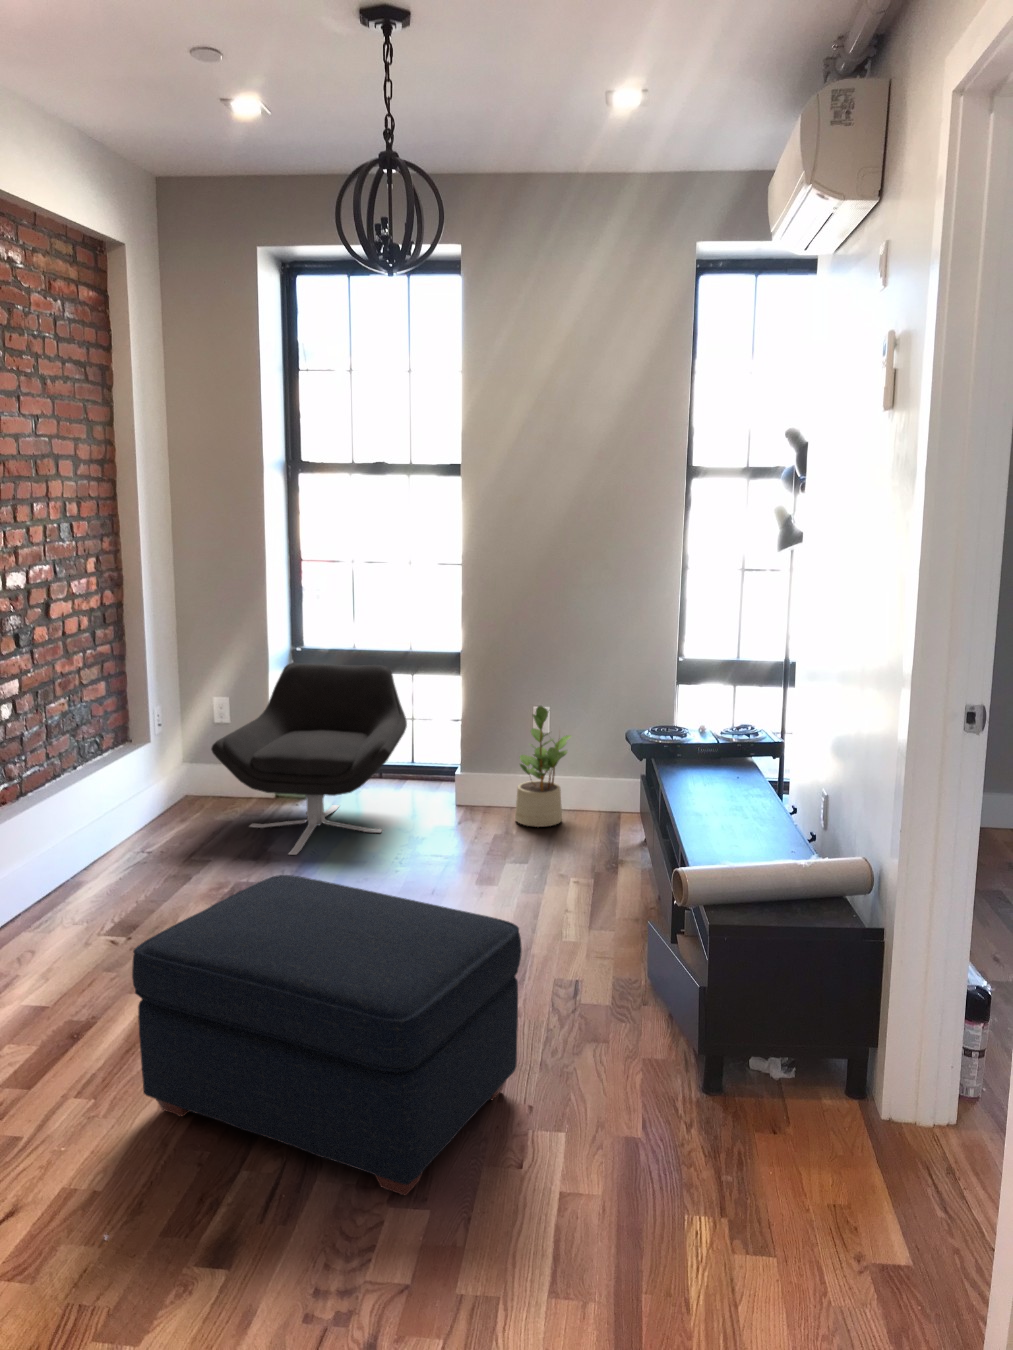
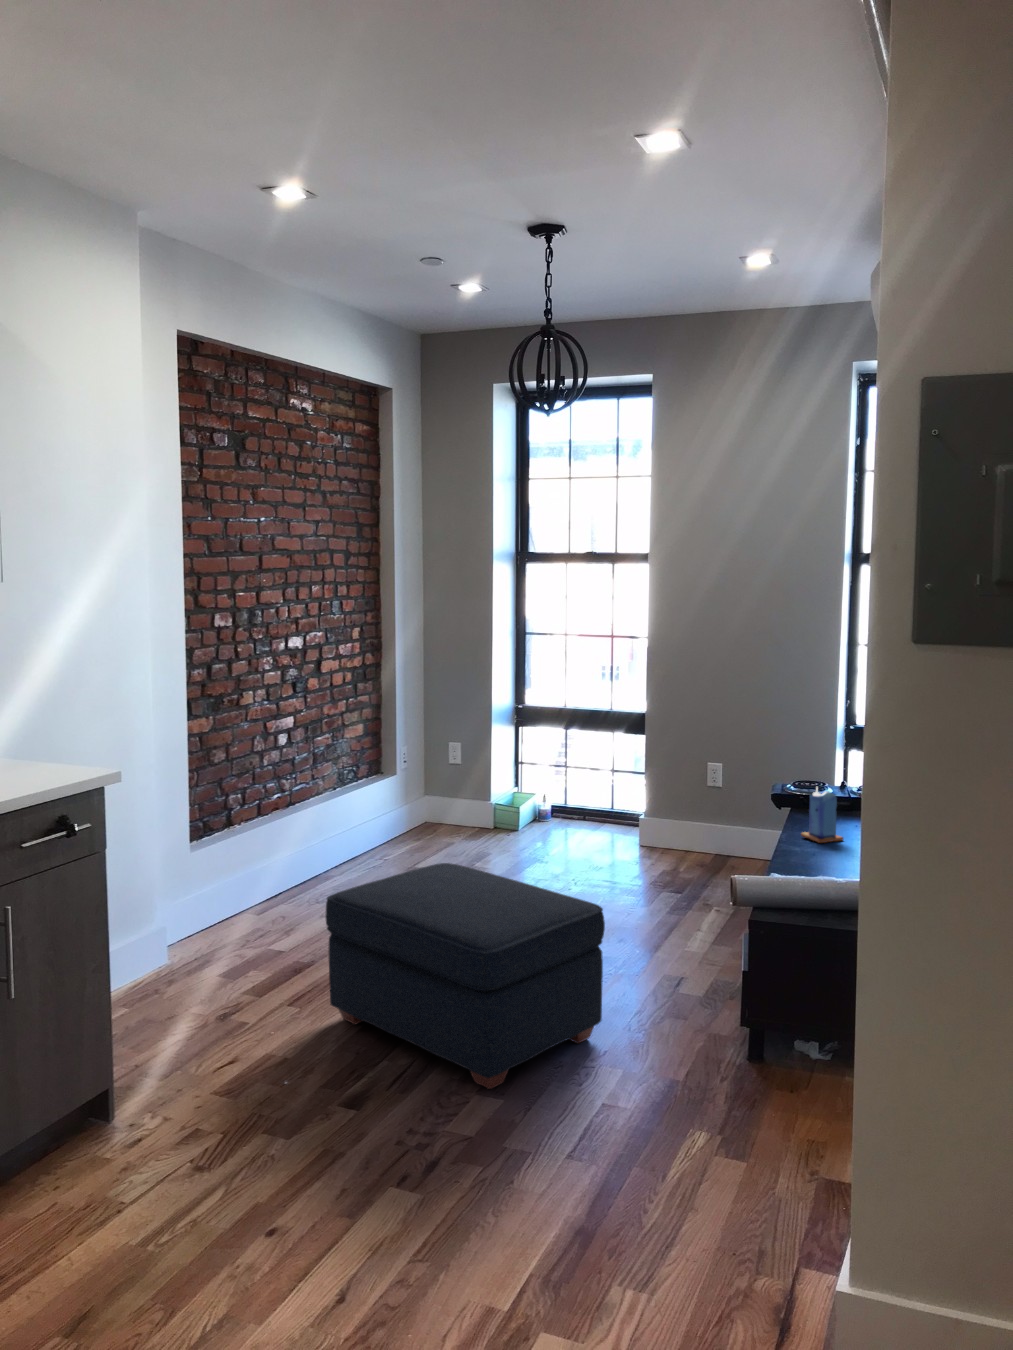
lounge chair: present [211,663,407,855] -> none [437,716,600,870]
potted plant: present [515,706,571,827] -> none [687,759,740,865]
candle: none [682,739,731,805] -> present [801,787,843,843]

